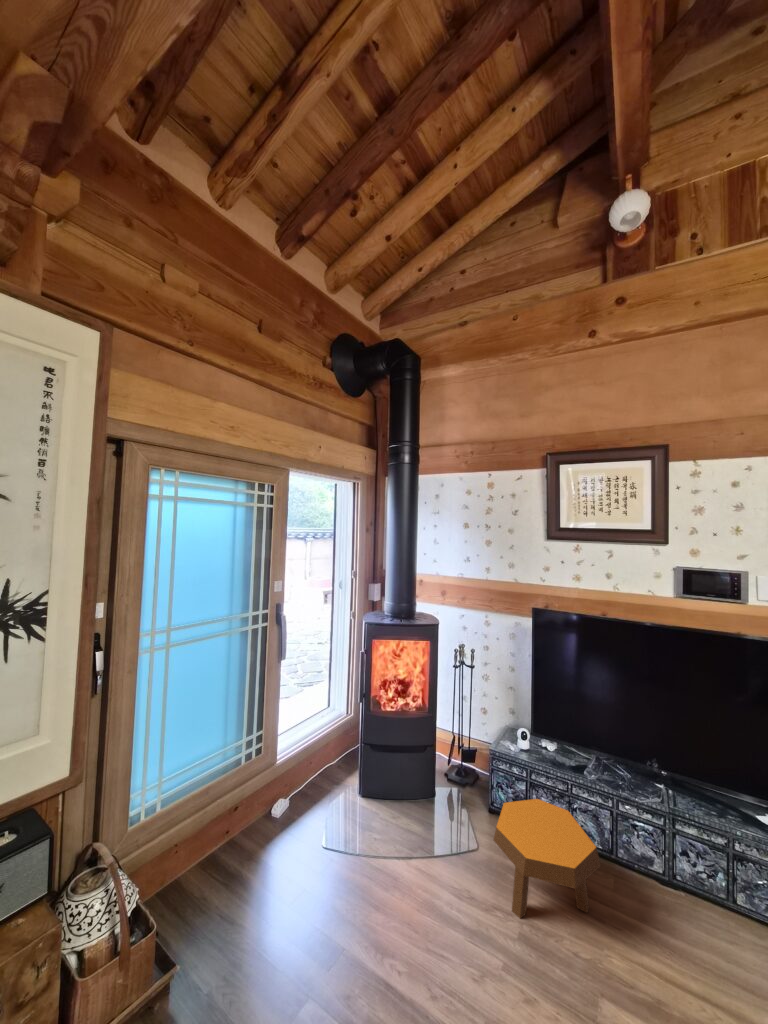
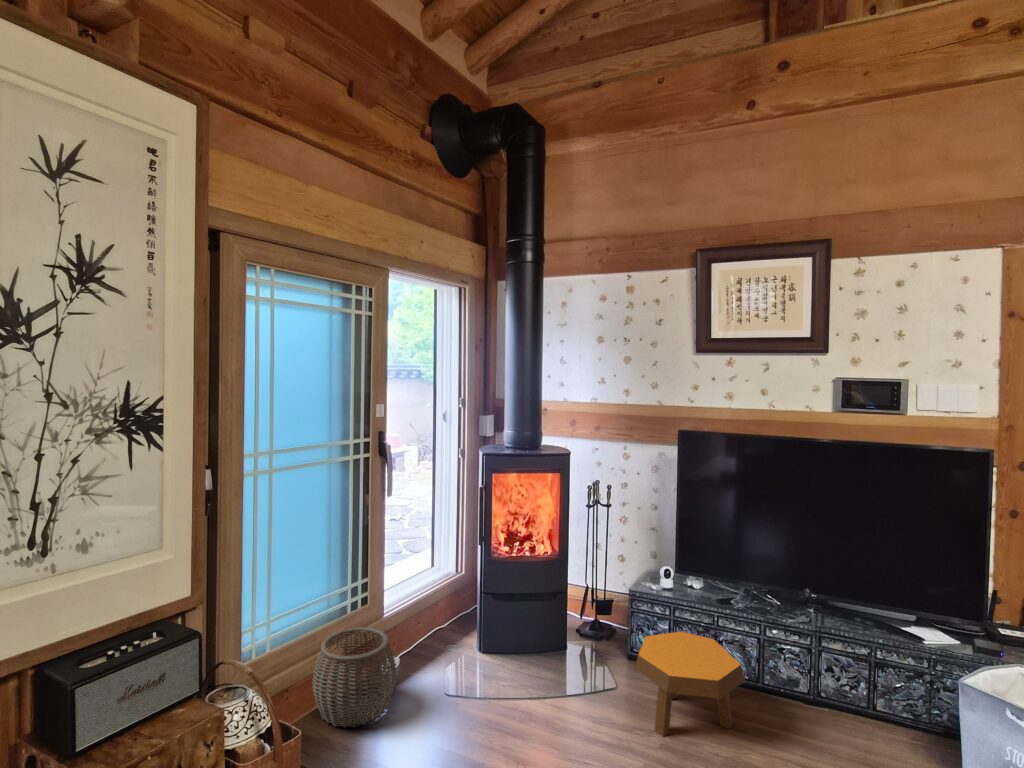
woven basket: none [201,779,277,883] -> present [312,627,397,727]

